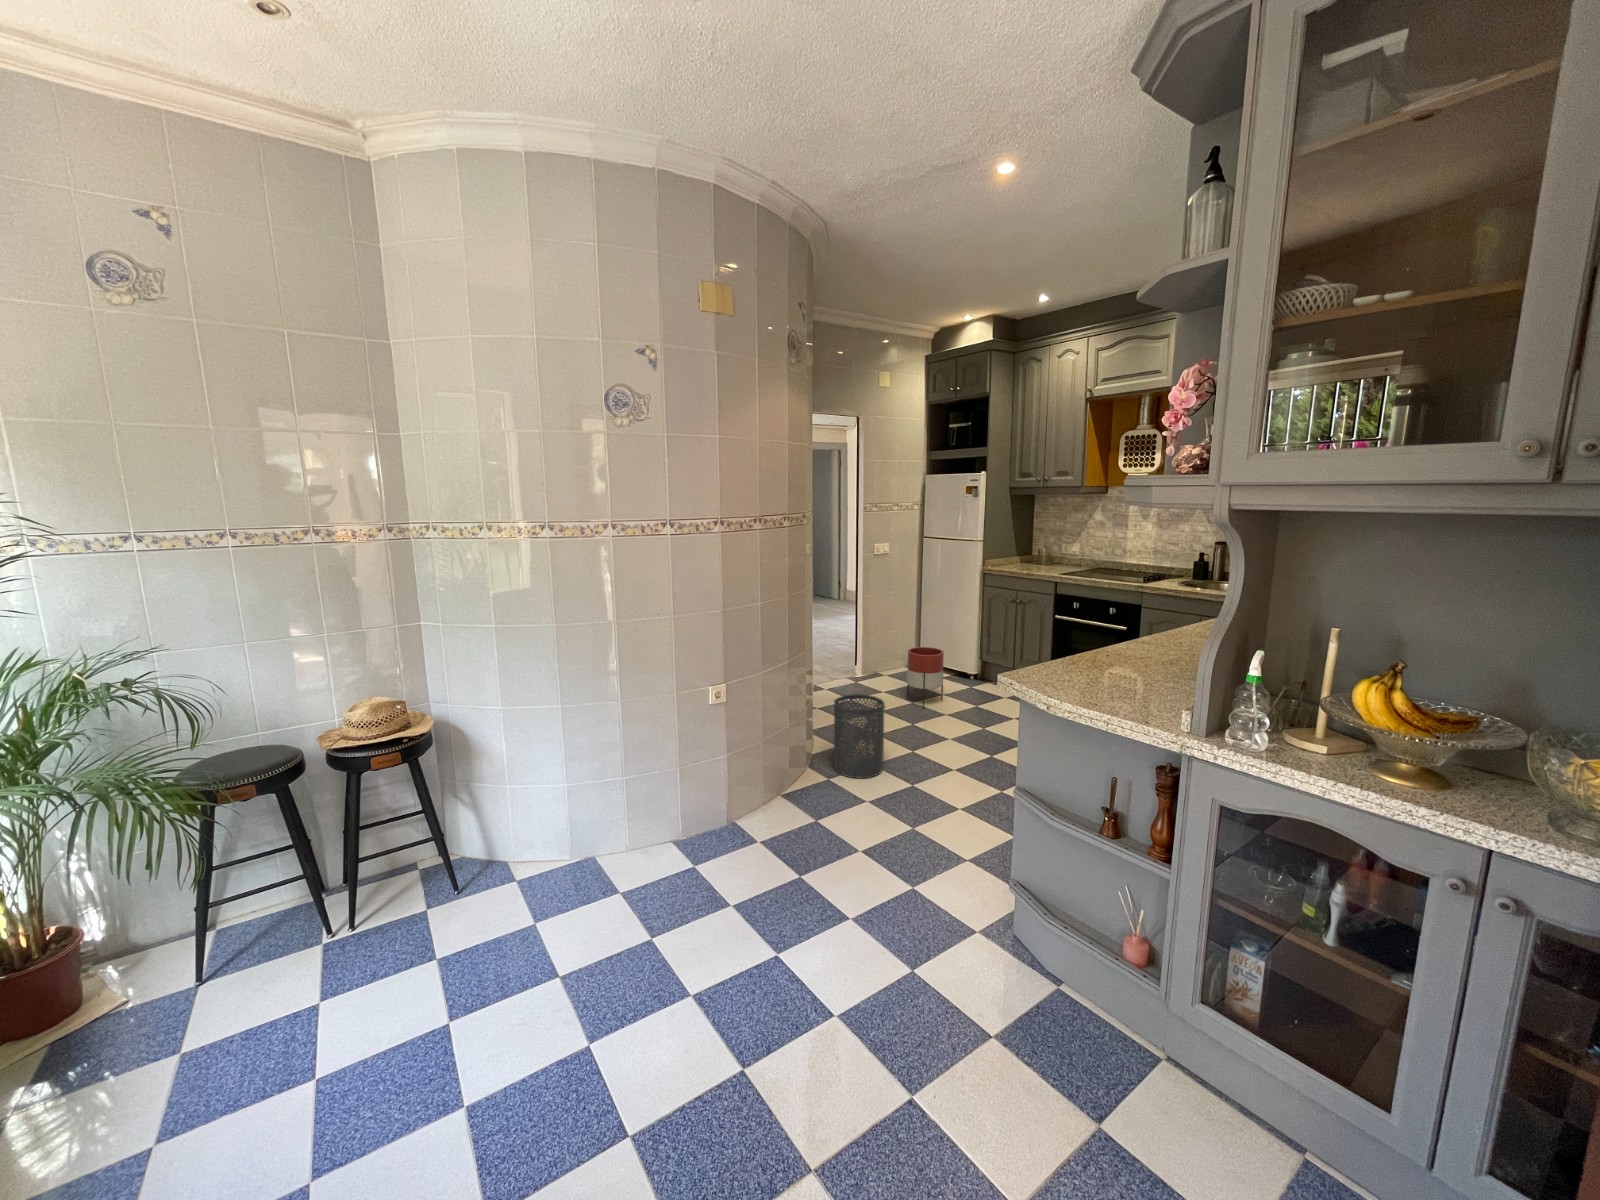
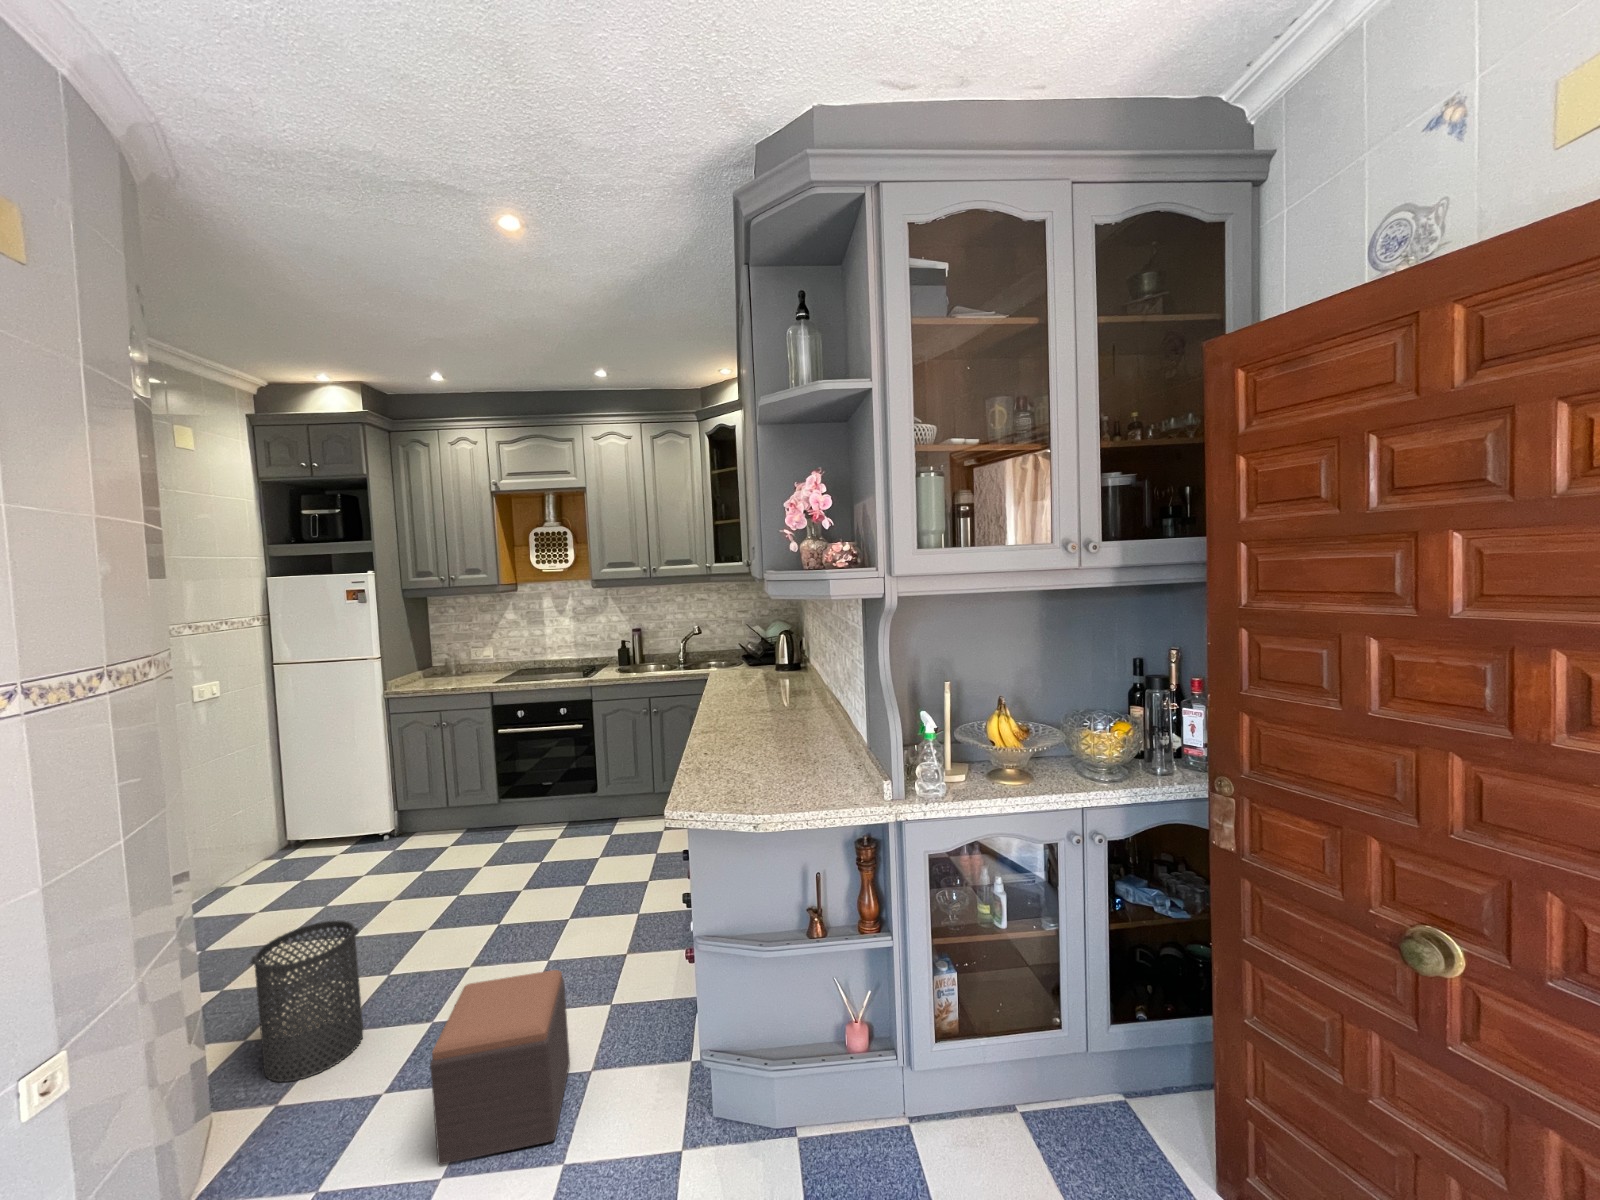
planter: present [907,647,944,709] -> none [301,818,368,912]
footstool: none [861,762,962,882] -> present [430,970,570,1164]

